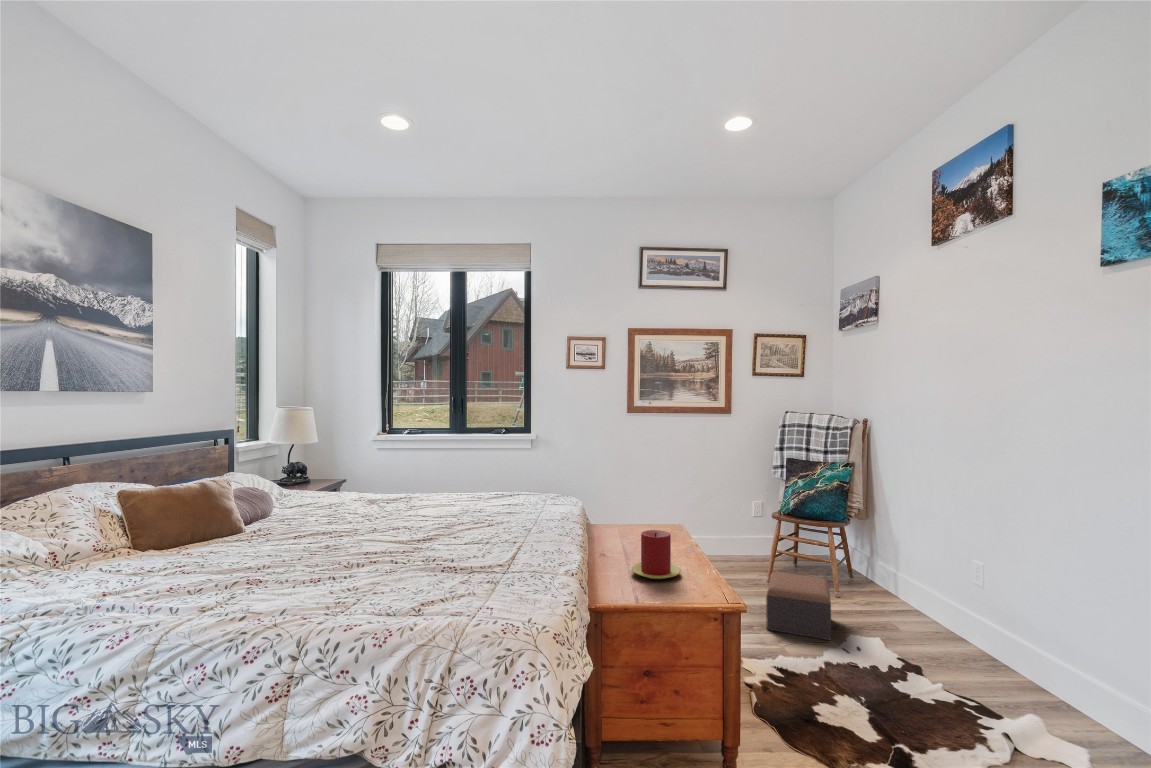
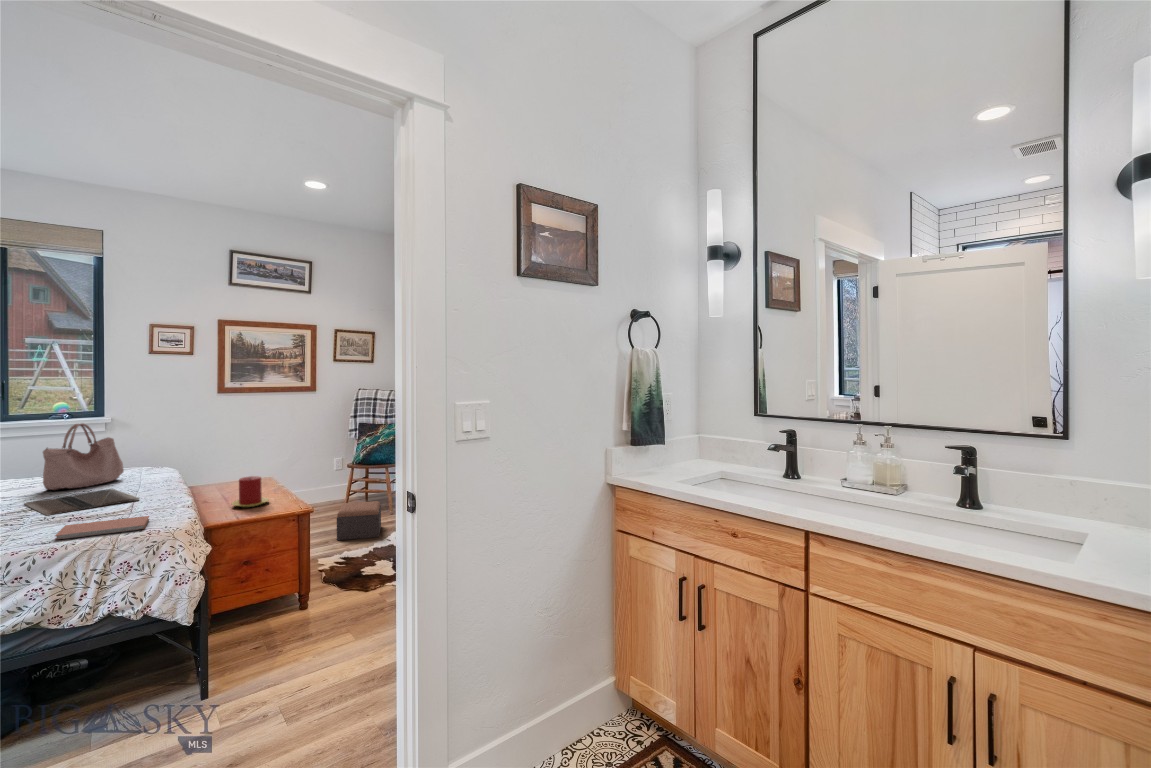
handbag: none [454,439,528,514] -> present [43,423,124,490]
laptop: none [427,521,526,554] -> present [25,489,139,516]
notebook: none [401,582,518,616] -> present [55,516,149,539]

